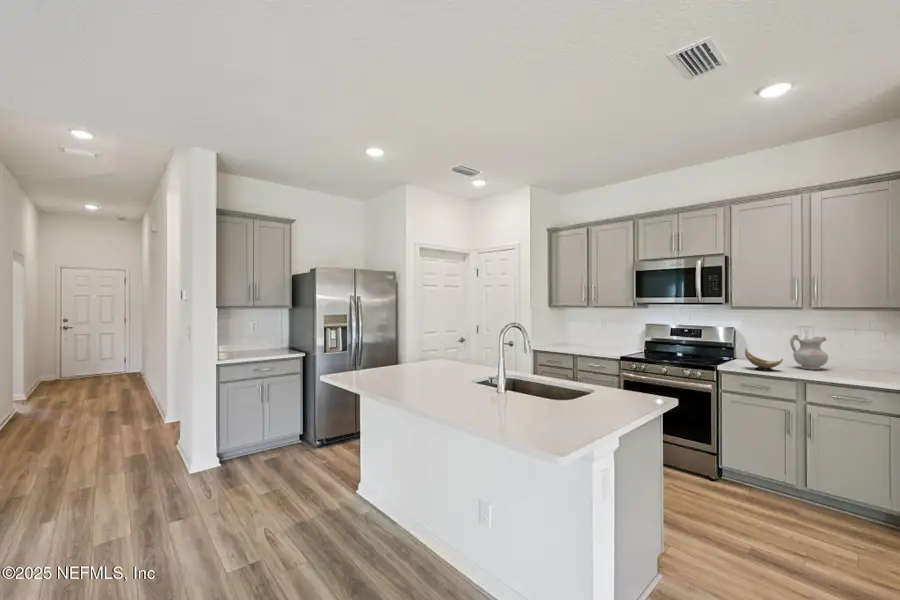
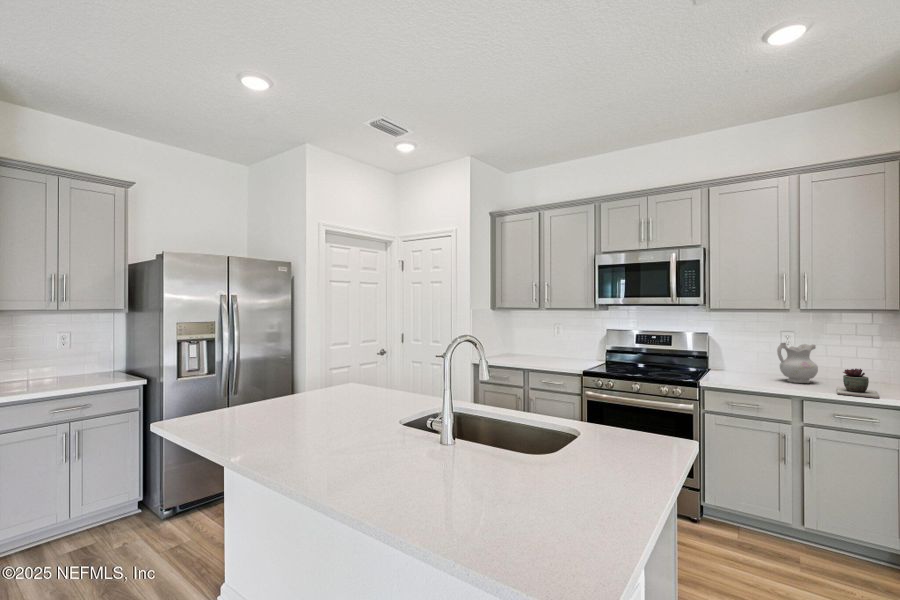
decorative bowl: present [745,349,783,371] -> none [731,359,775,386]
succulent plant: none [836,357,877,382] -> present [837,369,879,398]

